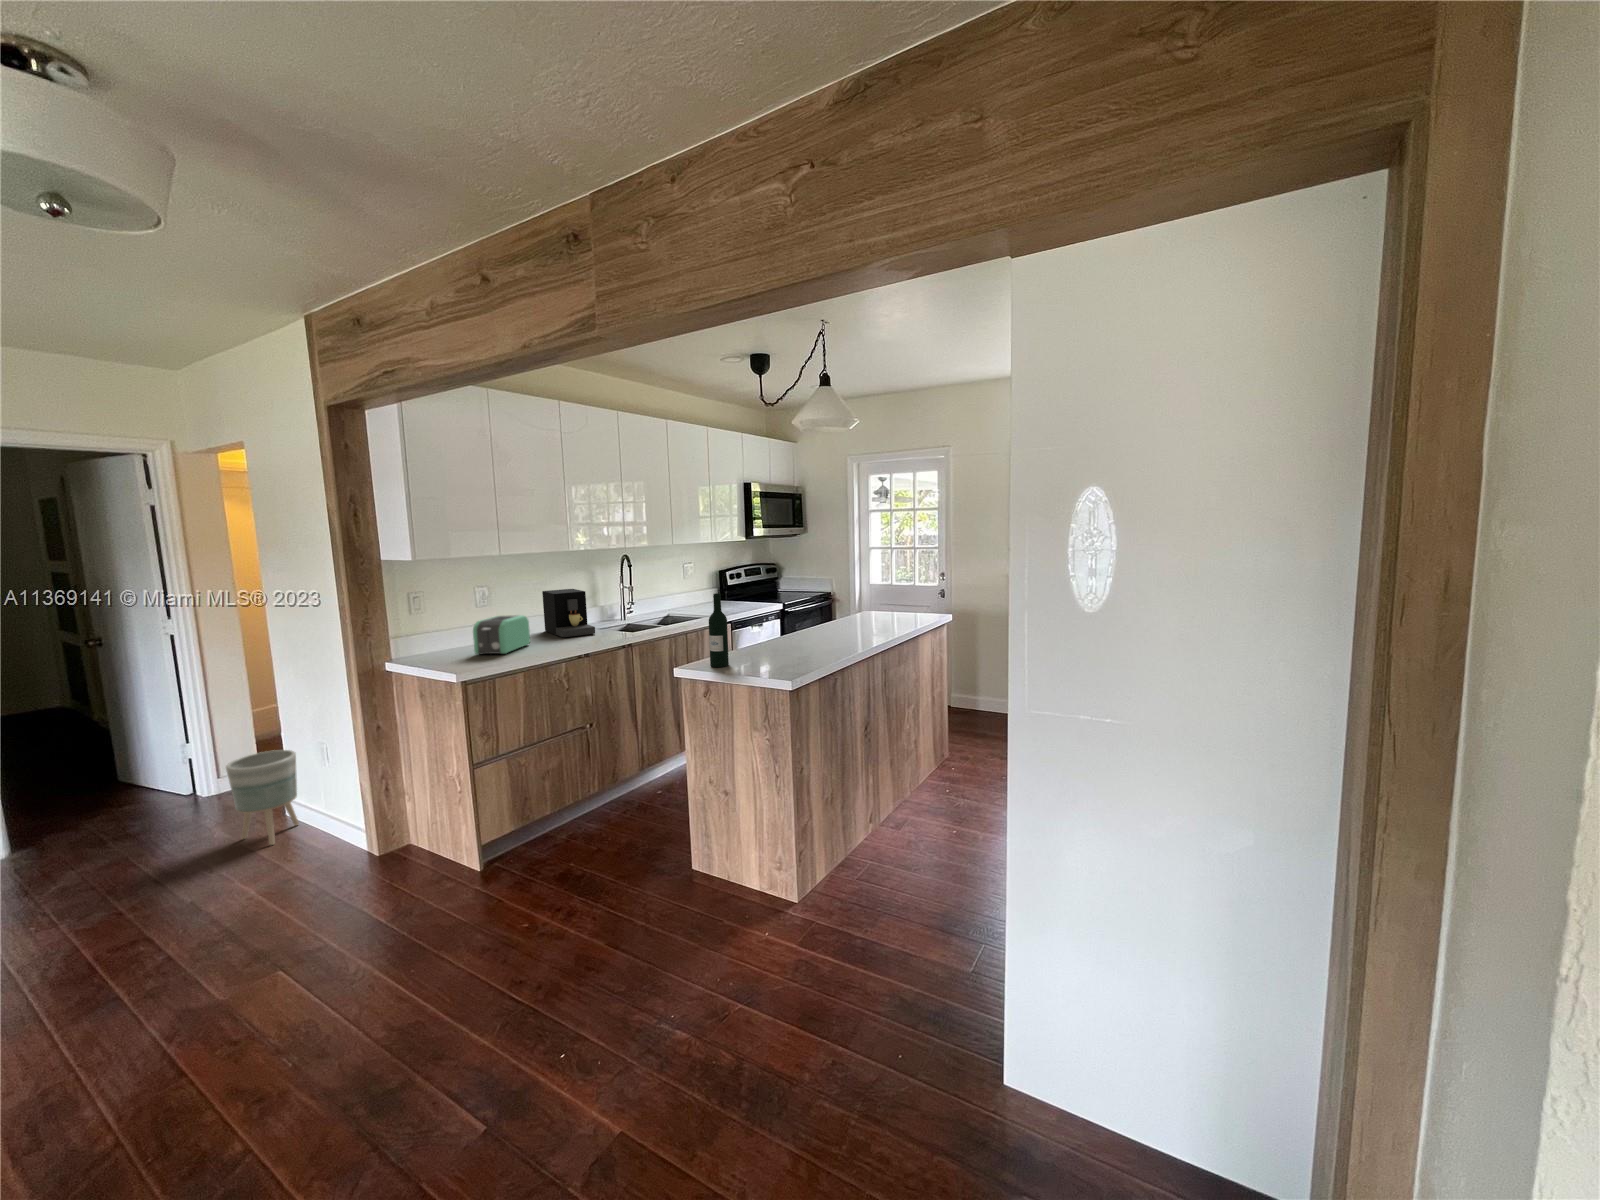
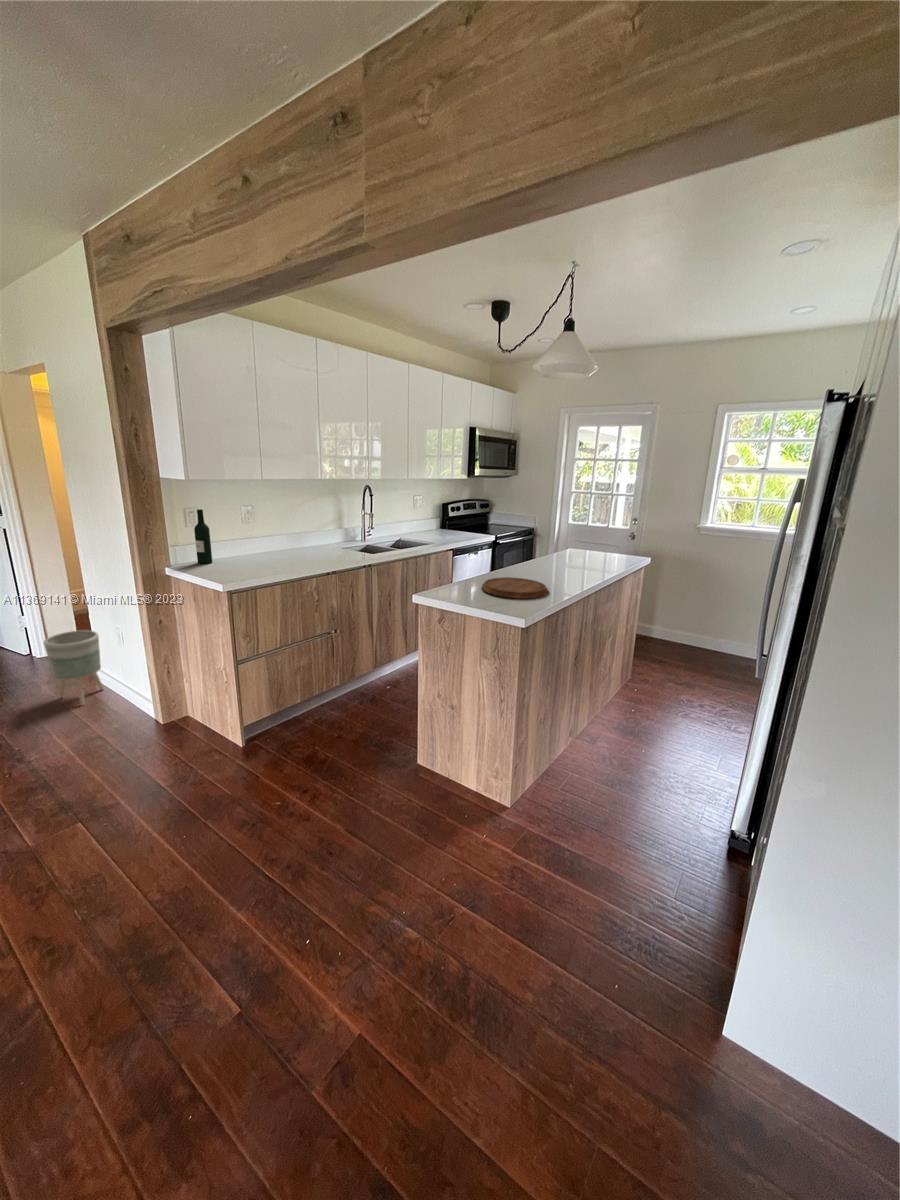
coffee maker: present [542,589,595,637] -> none [296,512,340,555]
wine bottle: present [709,593,729,667] -> present [194,509,212,564]
toaster: present [473,615,530,655] -> none [237,533,286,568]
cutting board: none [752,642,824,662] -> present [482,577,548,599]

